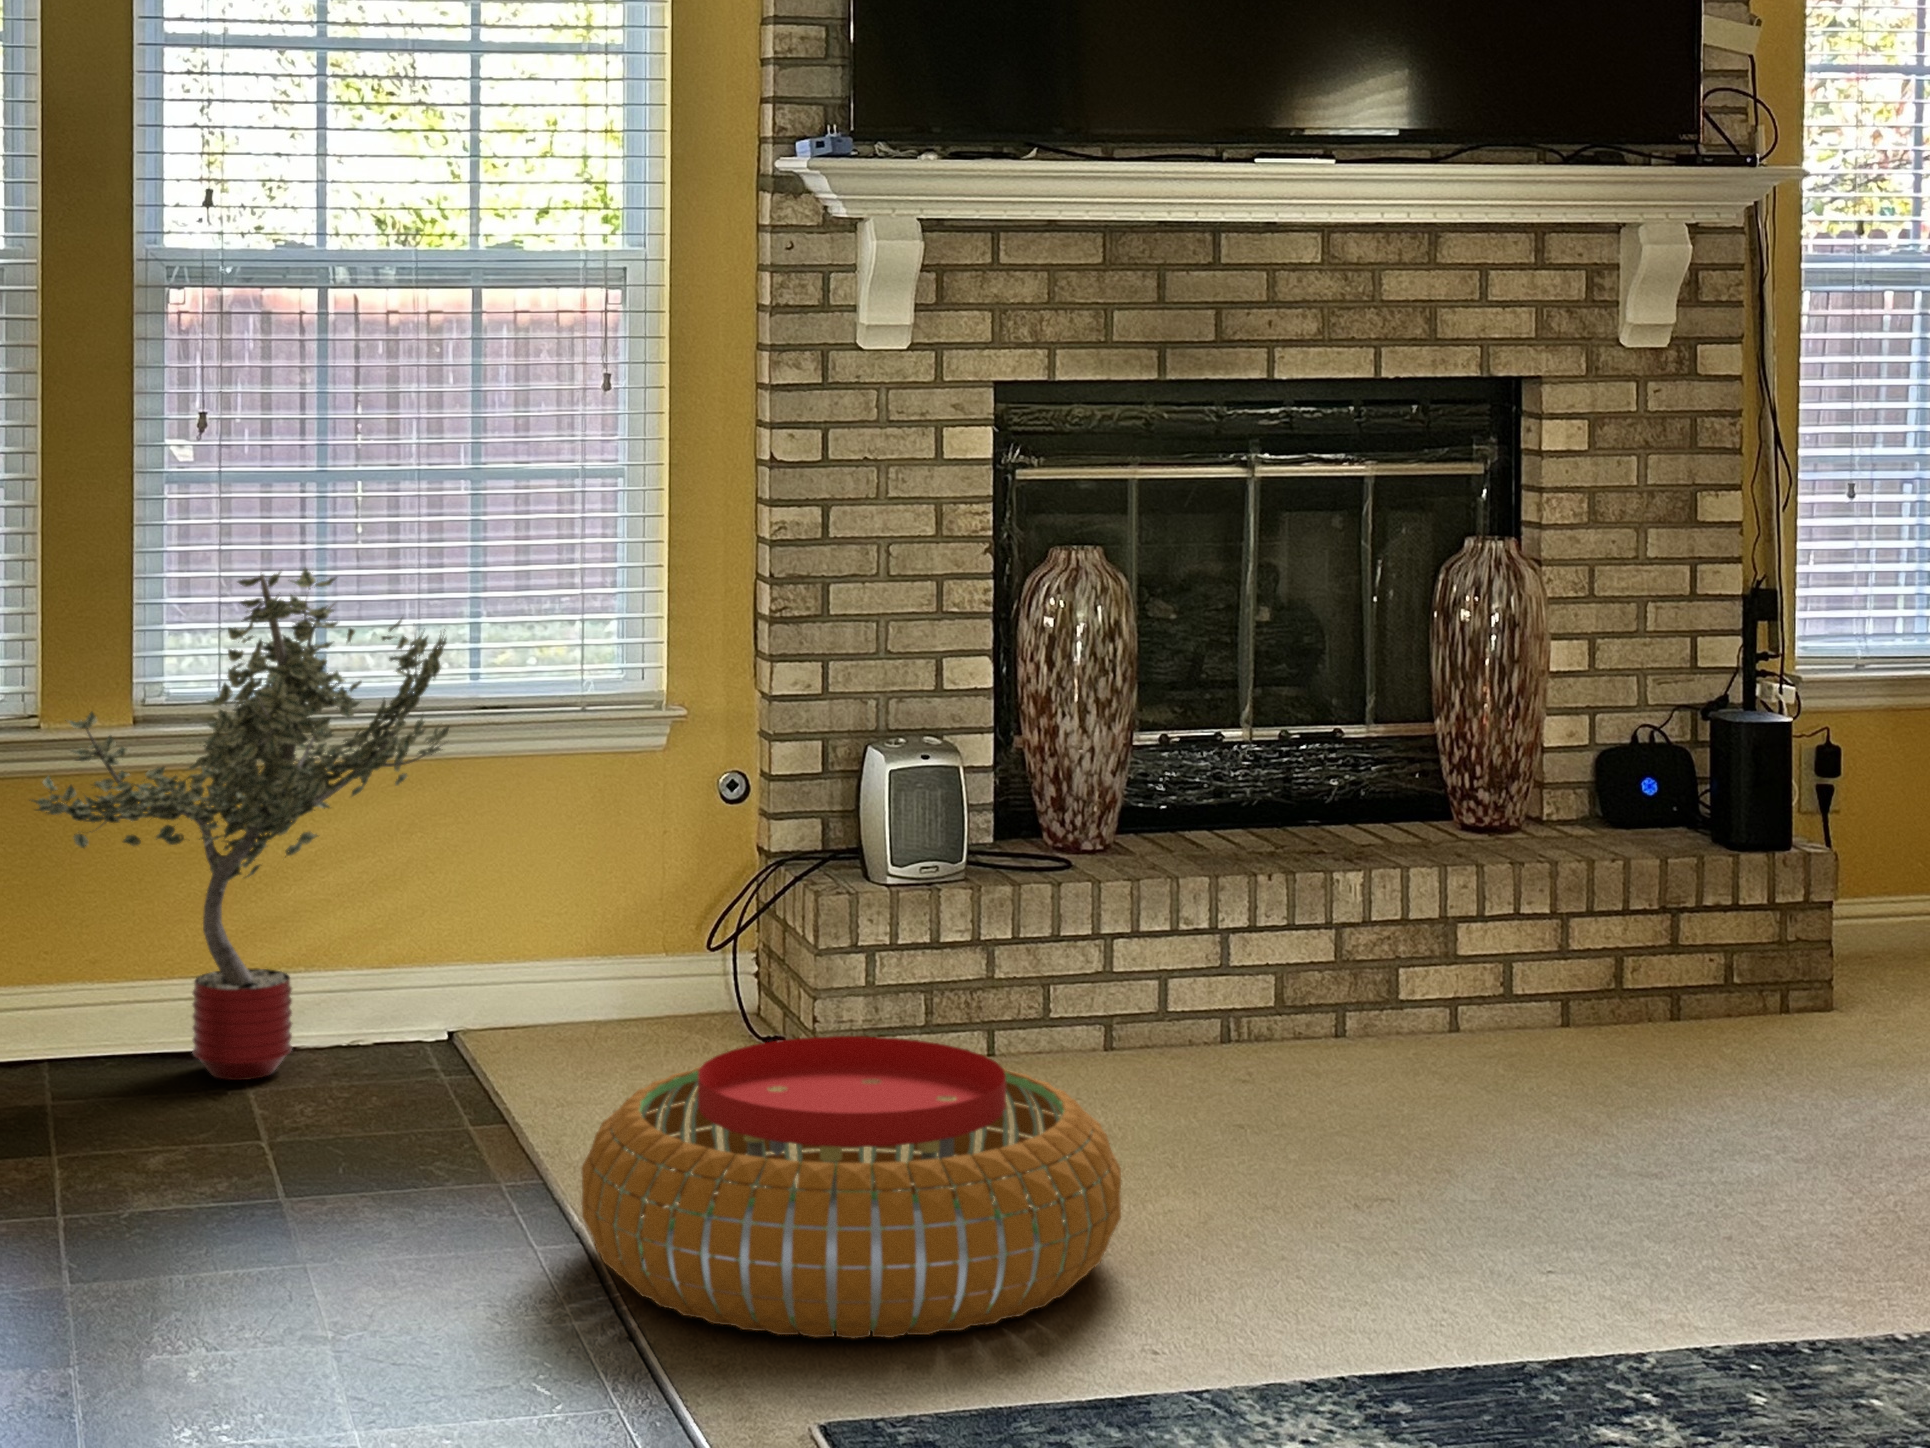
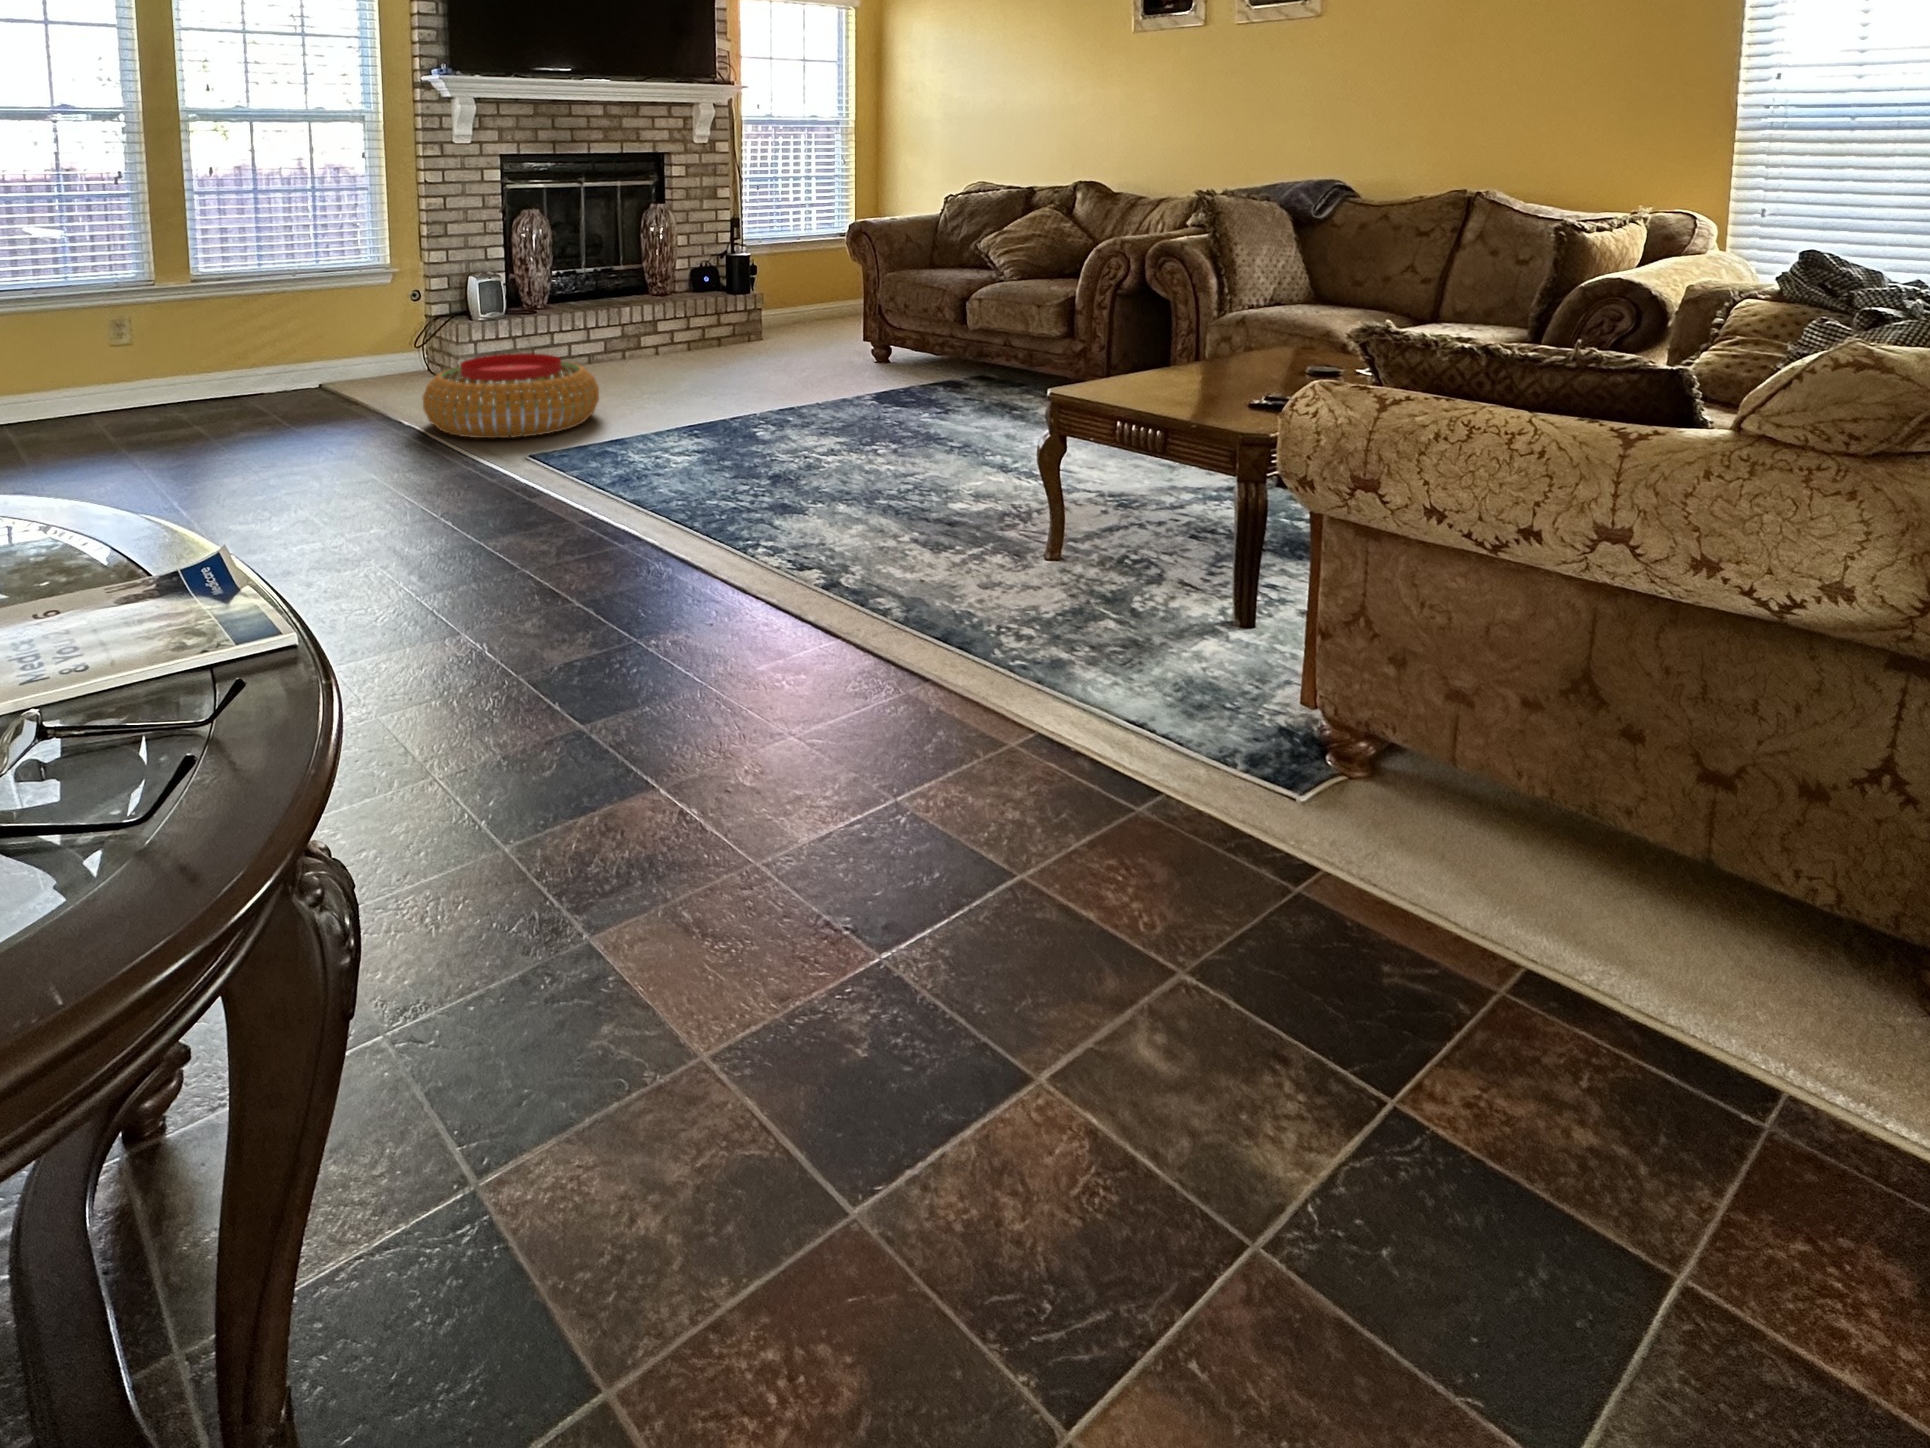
potted tree: present [32,568,449,1080] -> none [163,221,325,401]

